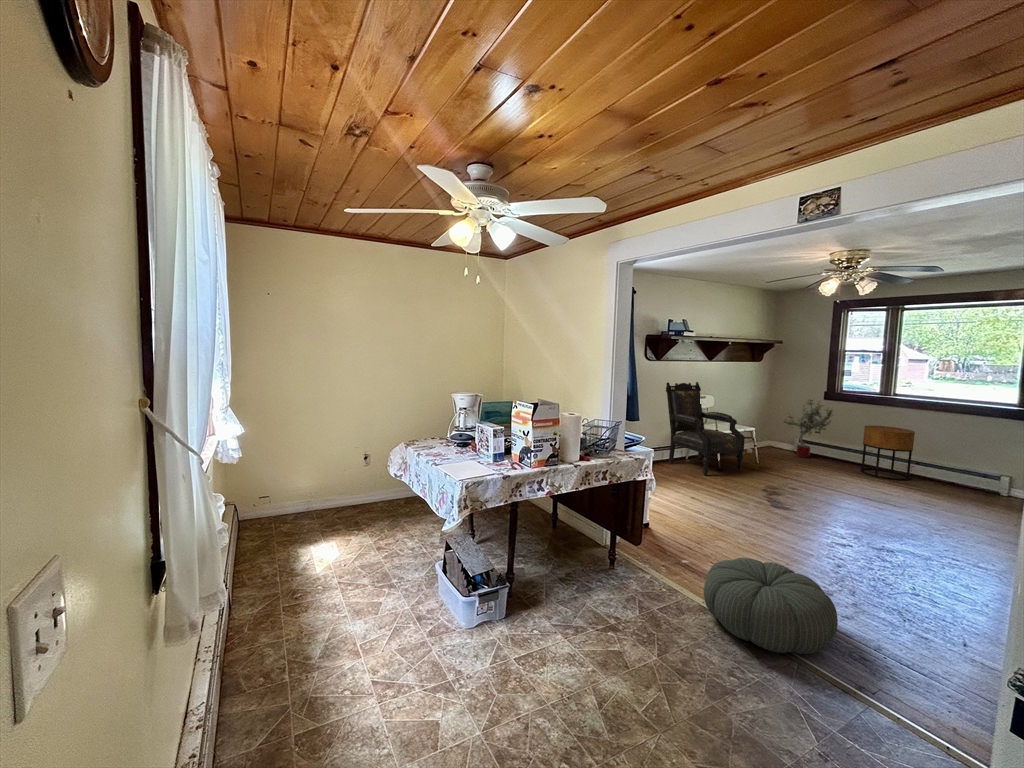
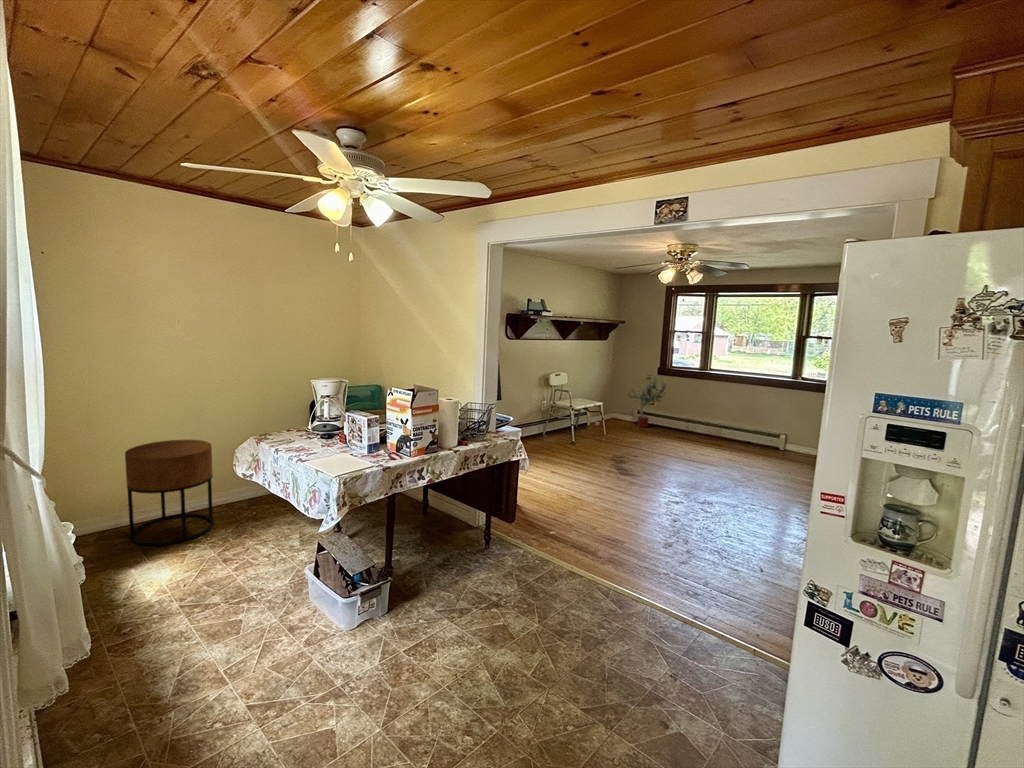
armchair: present [666,382,745,475] -> none [527,359,597,449]
side table: present [860,426,915,480] -> present [125,440,214,546]
pouf: present [704,558,838,654] -> none [574,523,677,600]

